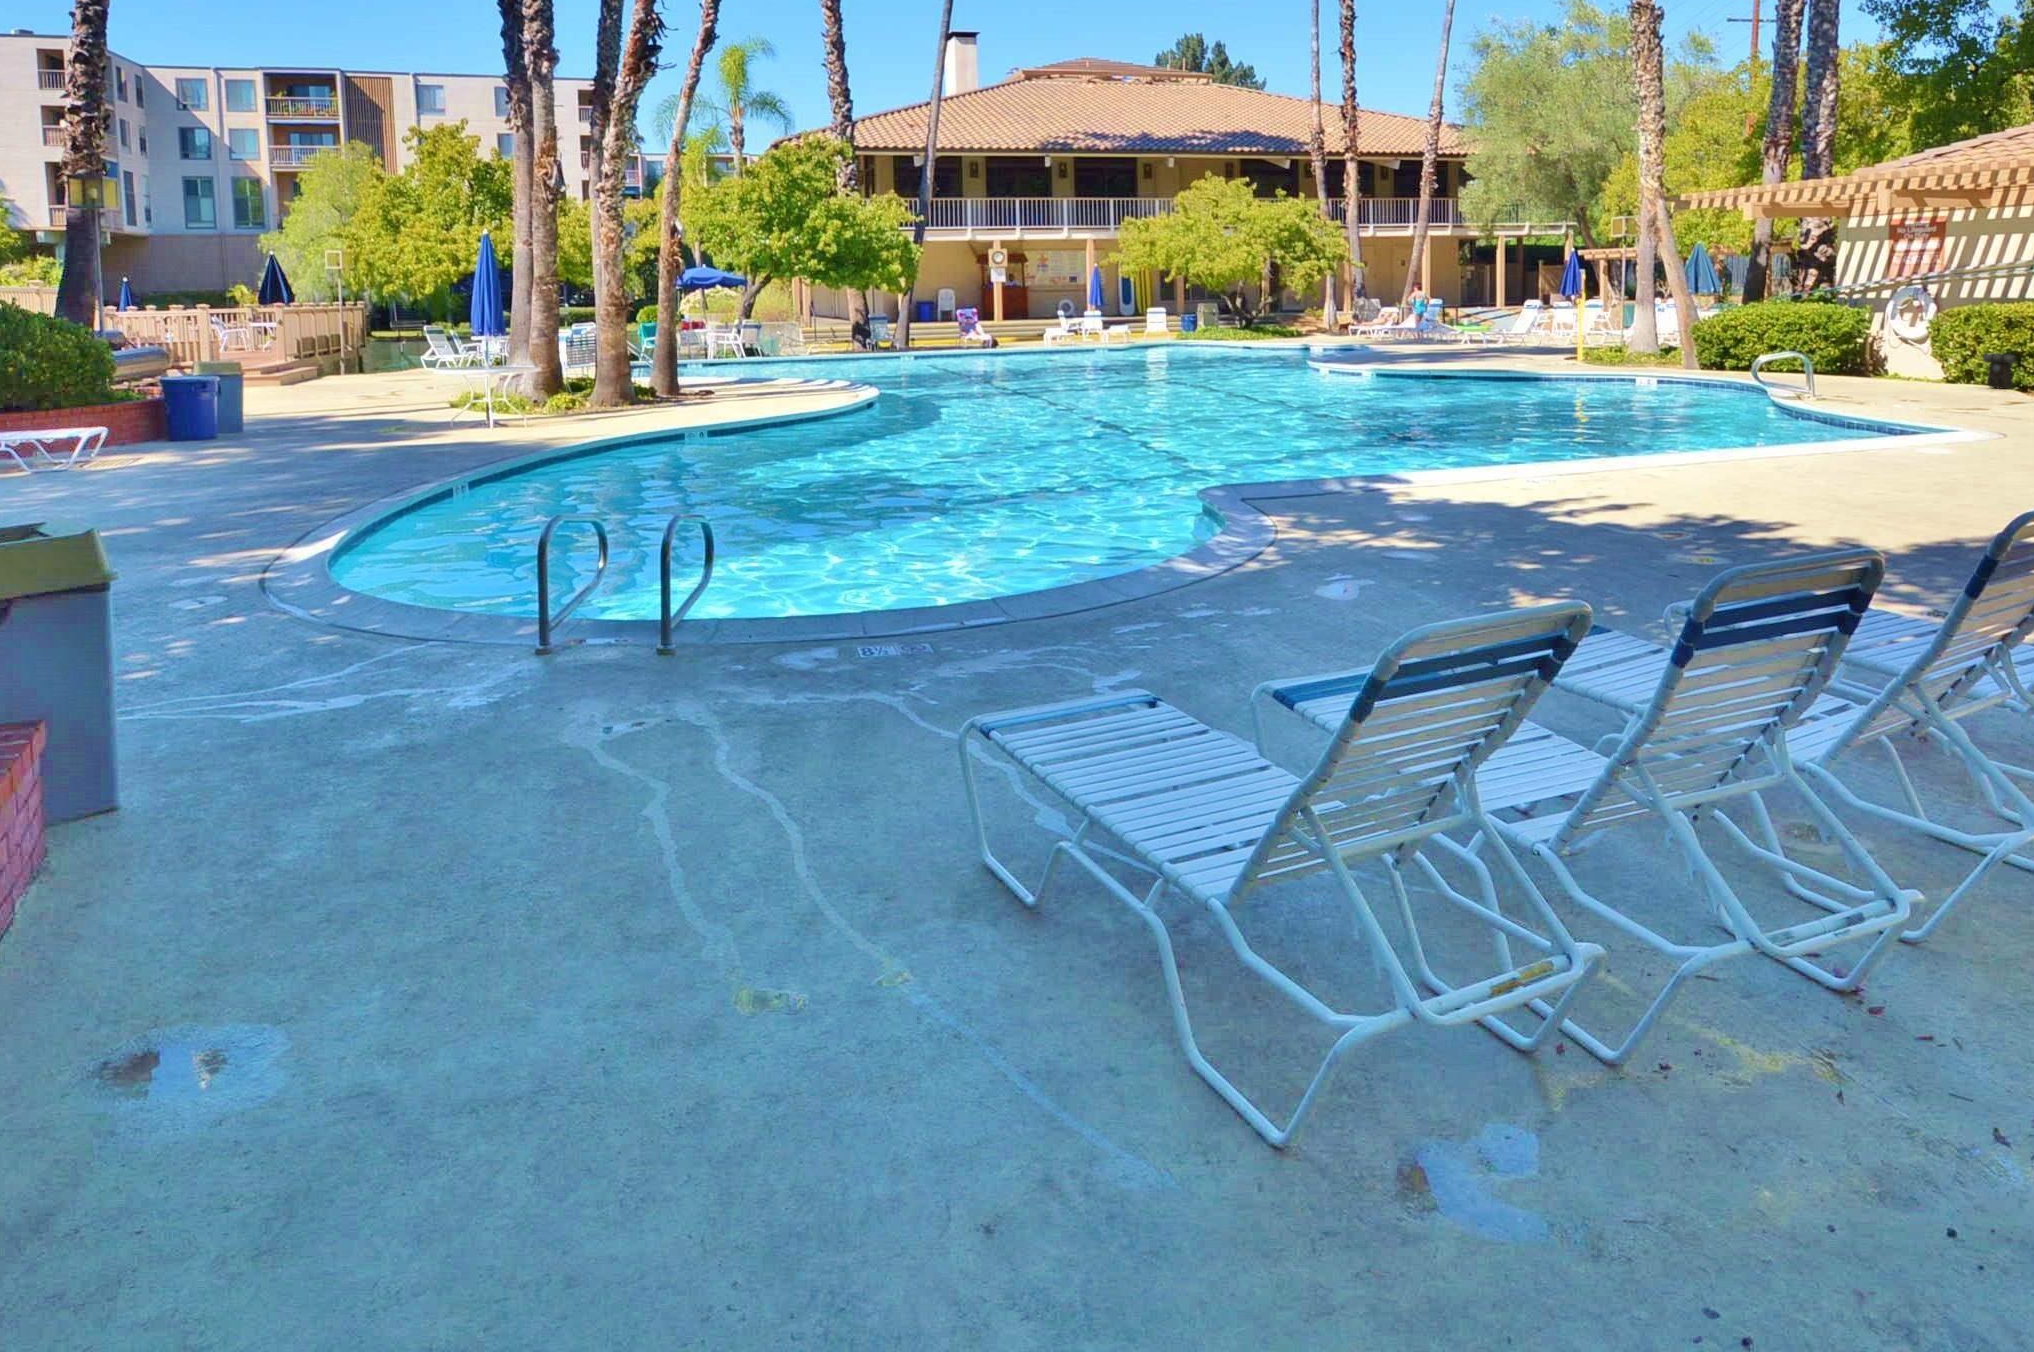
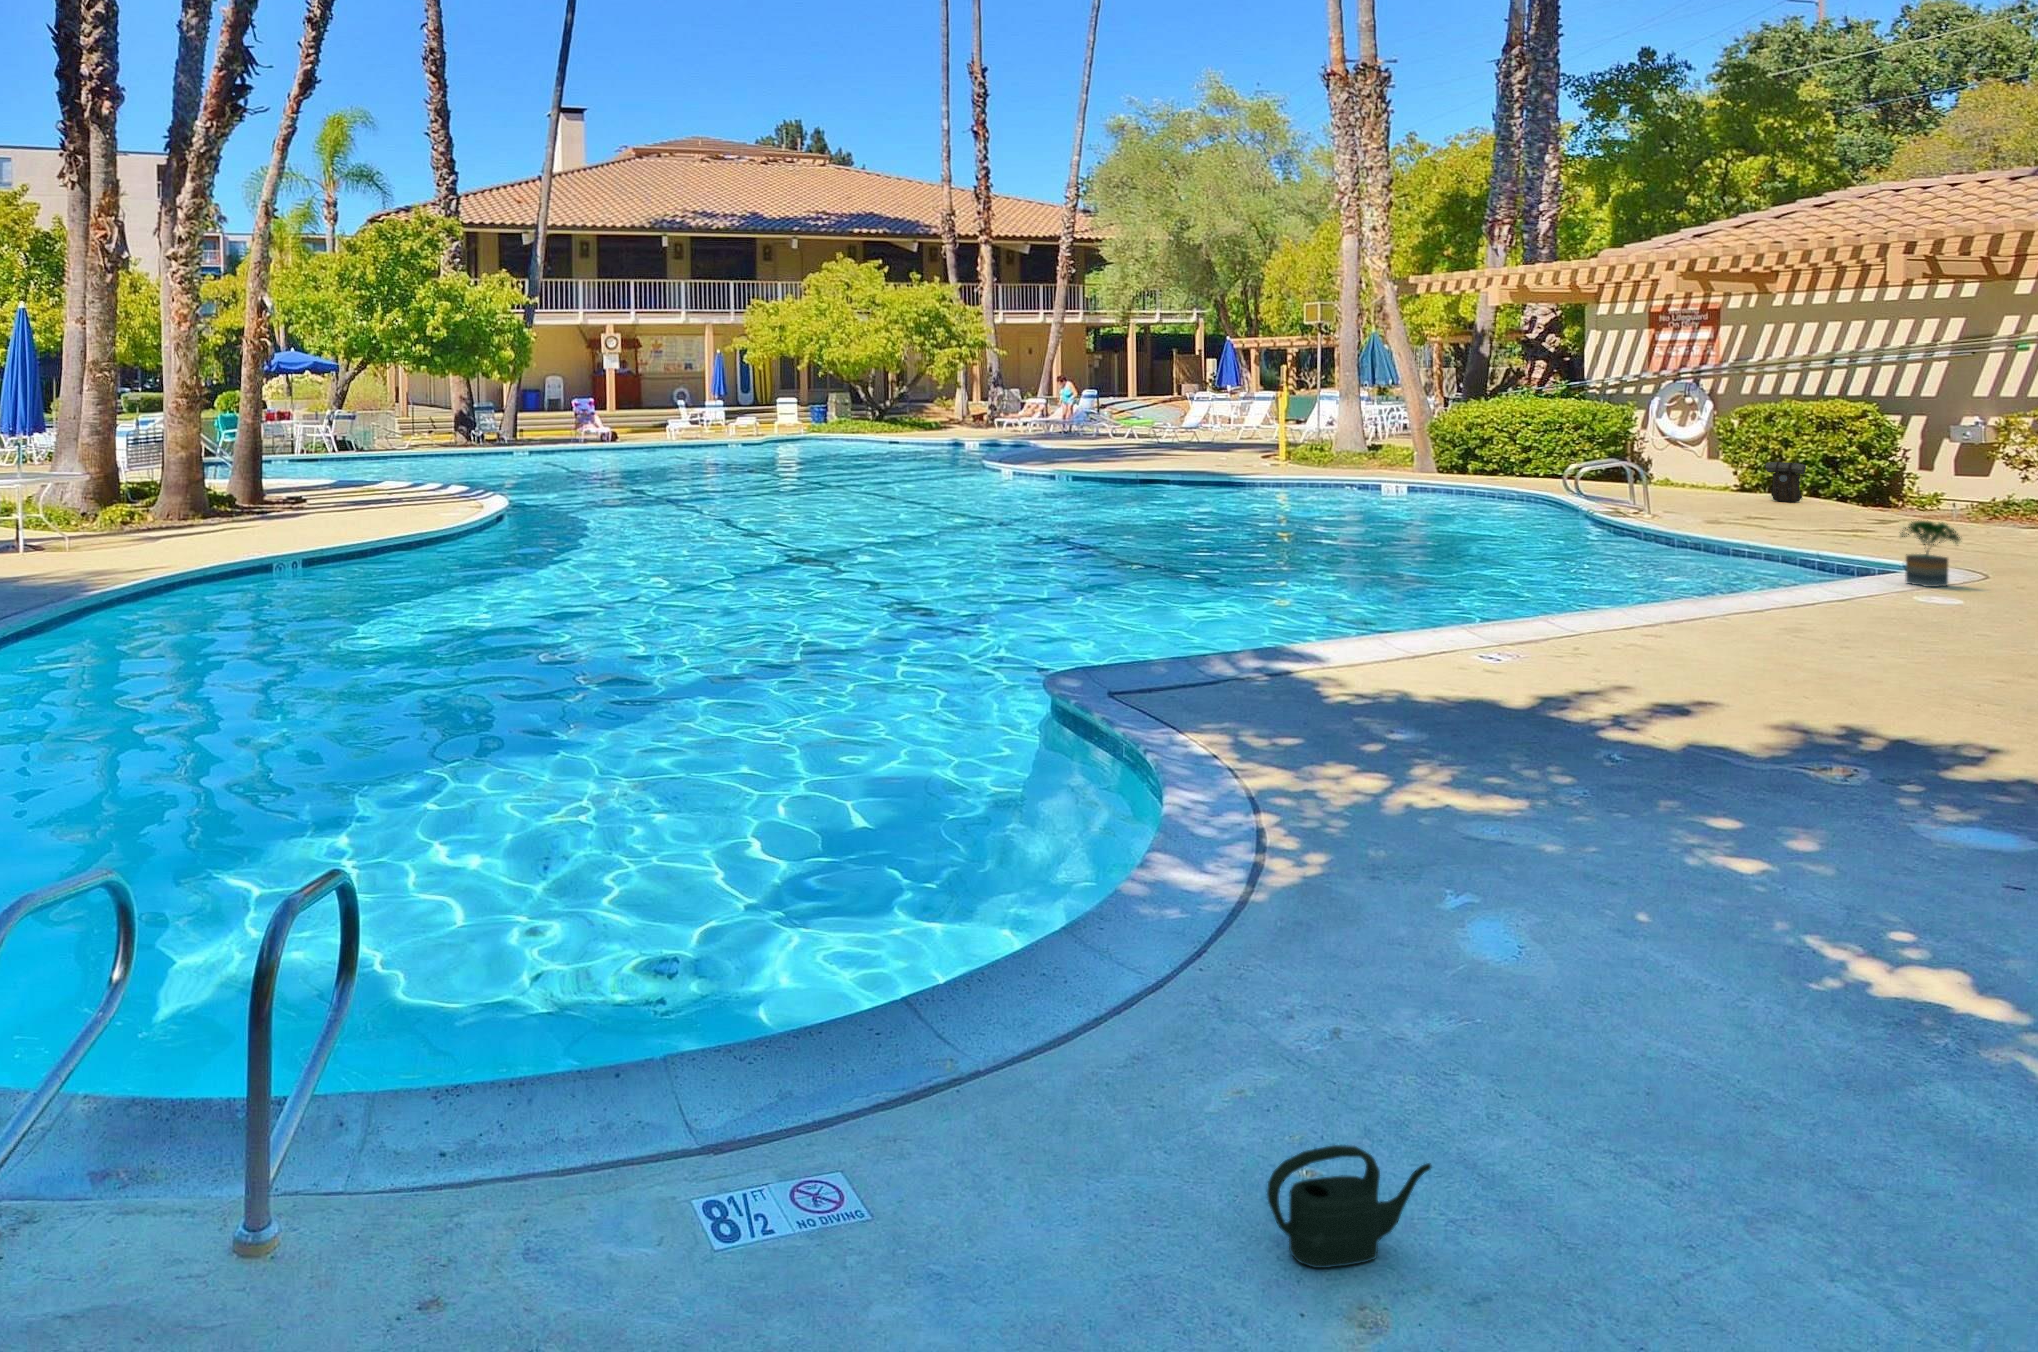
potted tree: none [1971,389,2018,443] -> present [1900,521,1961,587]
watering can: none [1121,610,1200,660] -> present [1267,1145,1431,1268]

